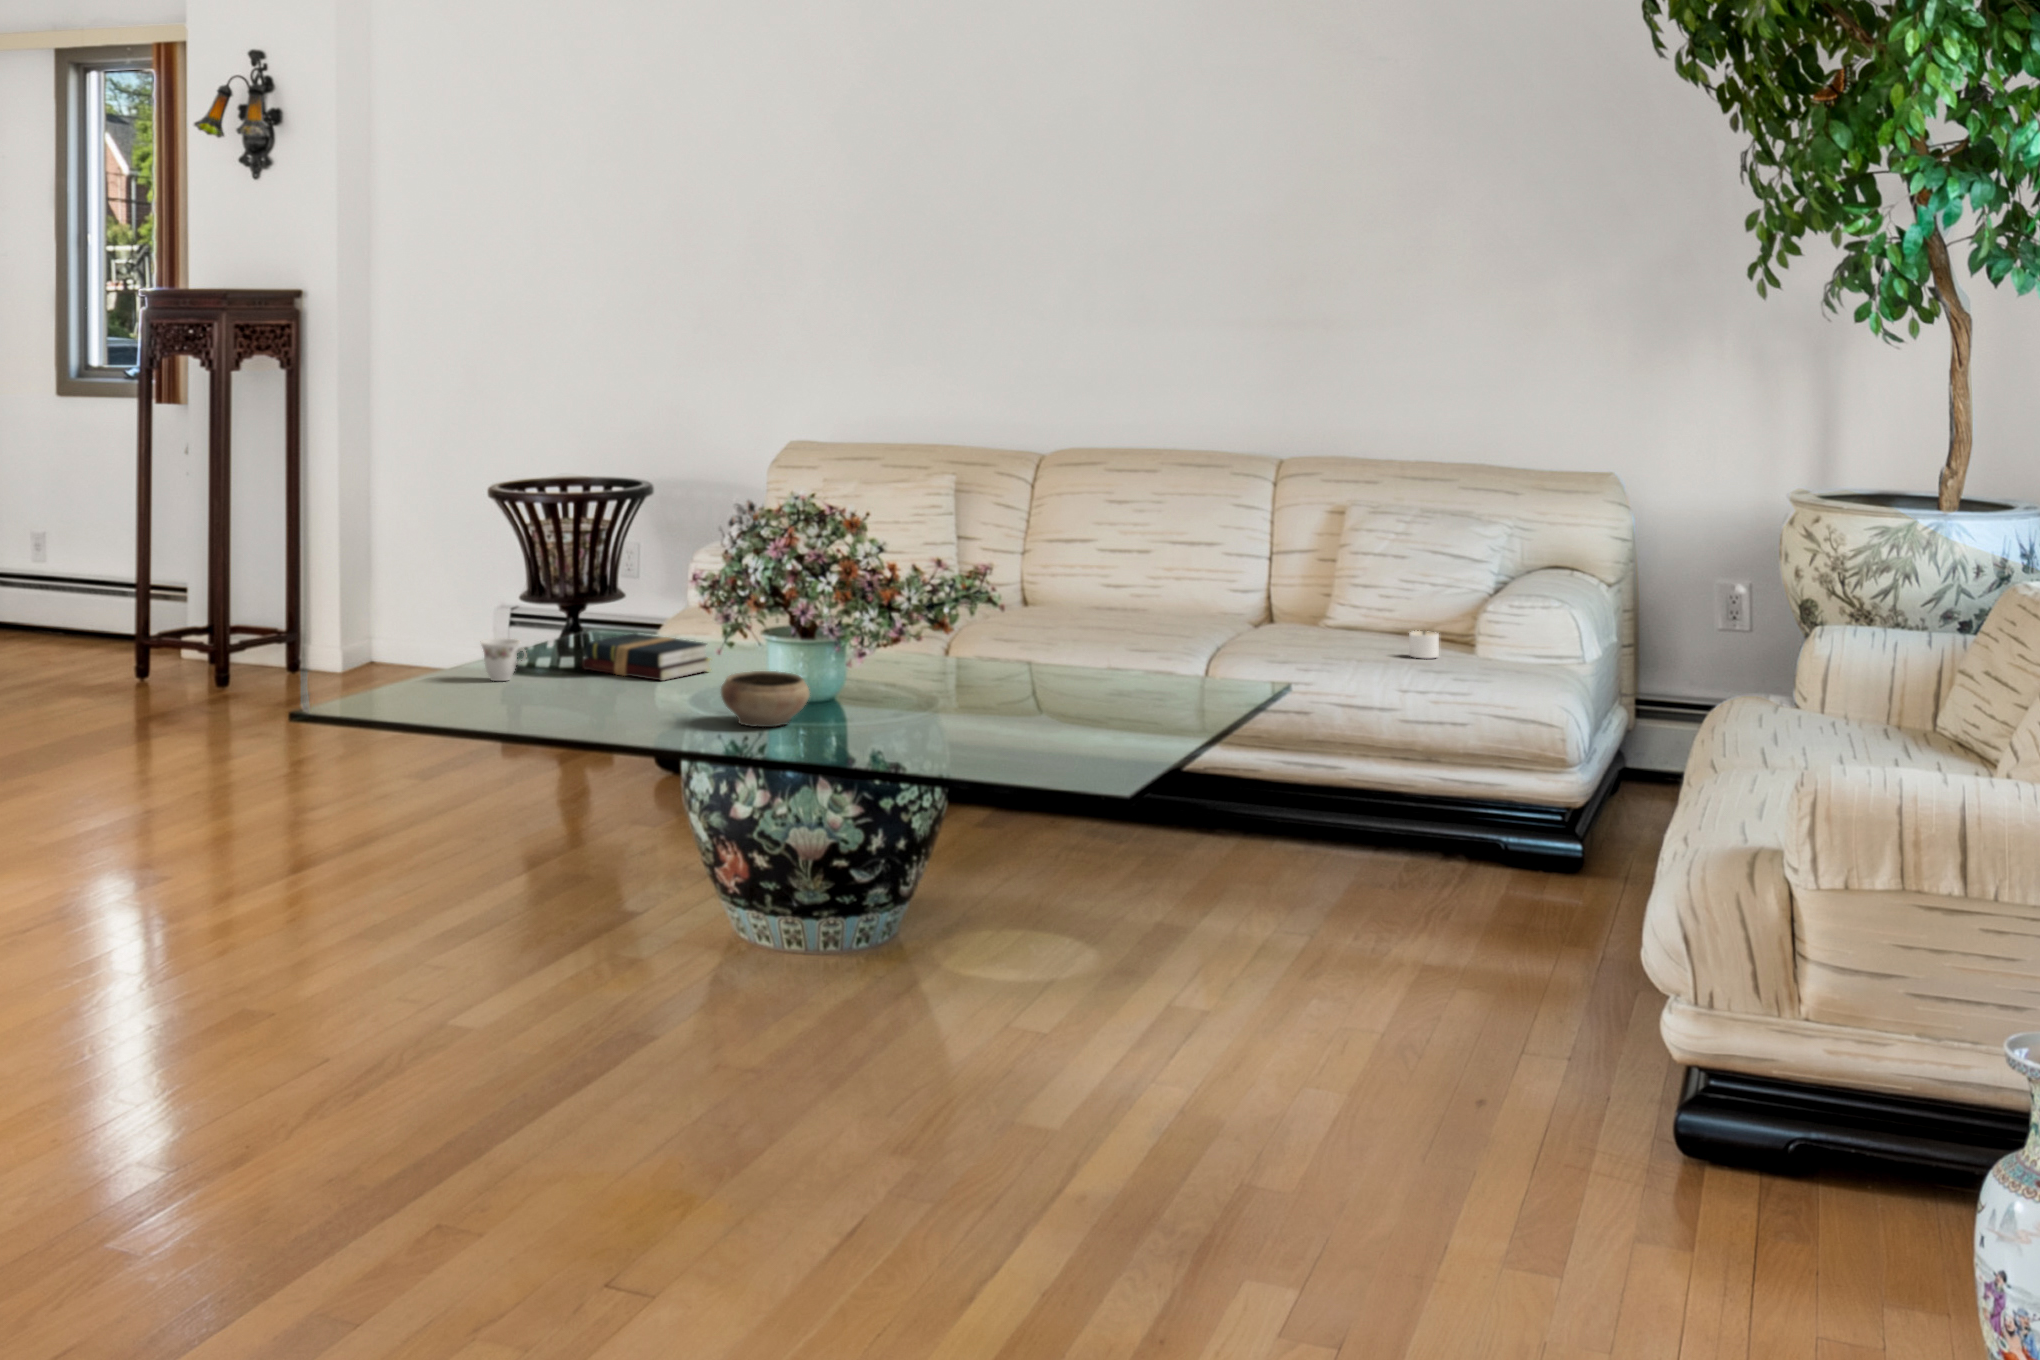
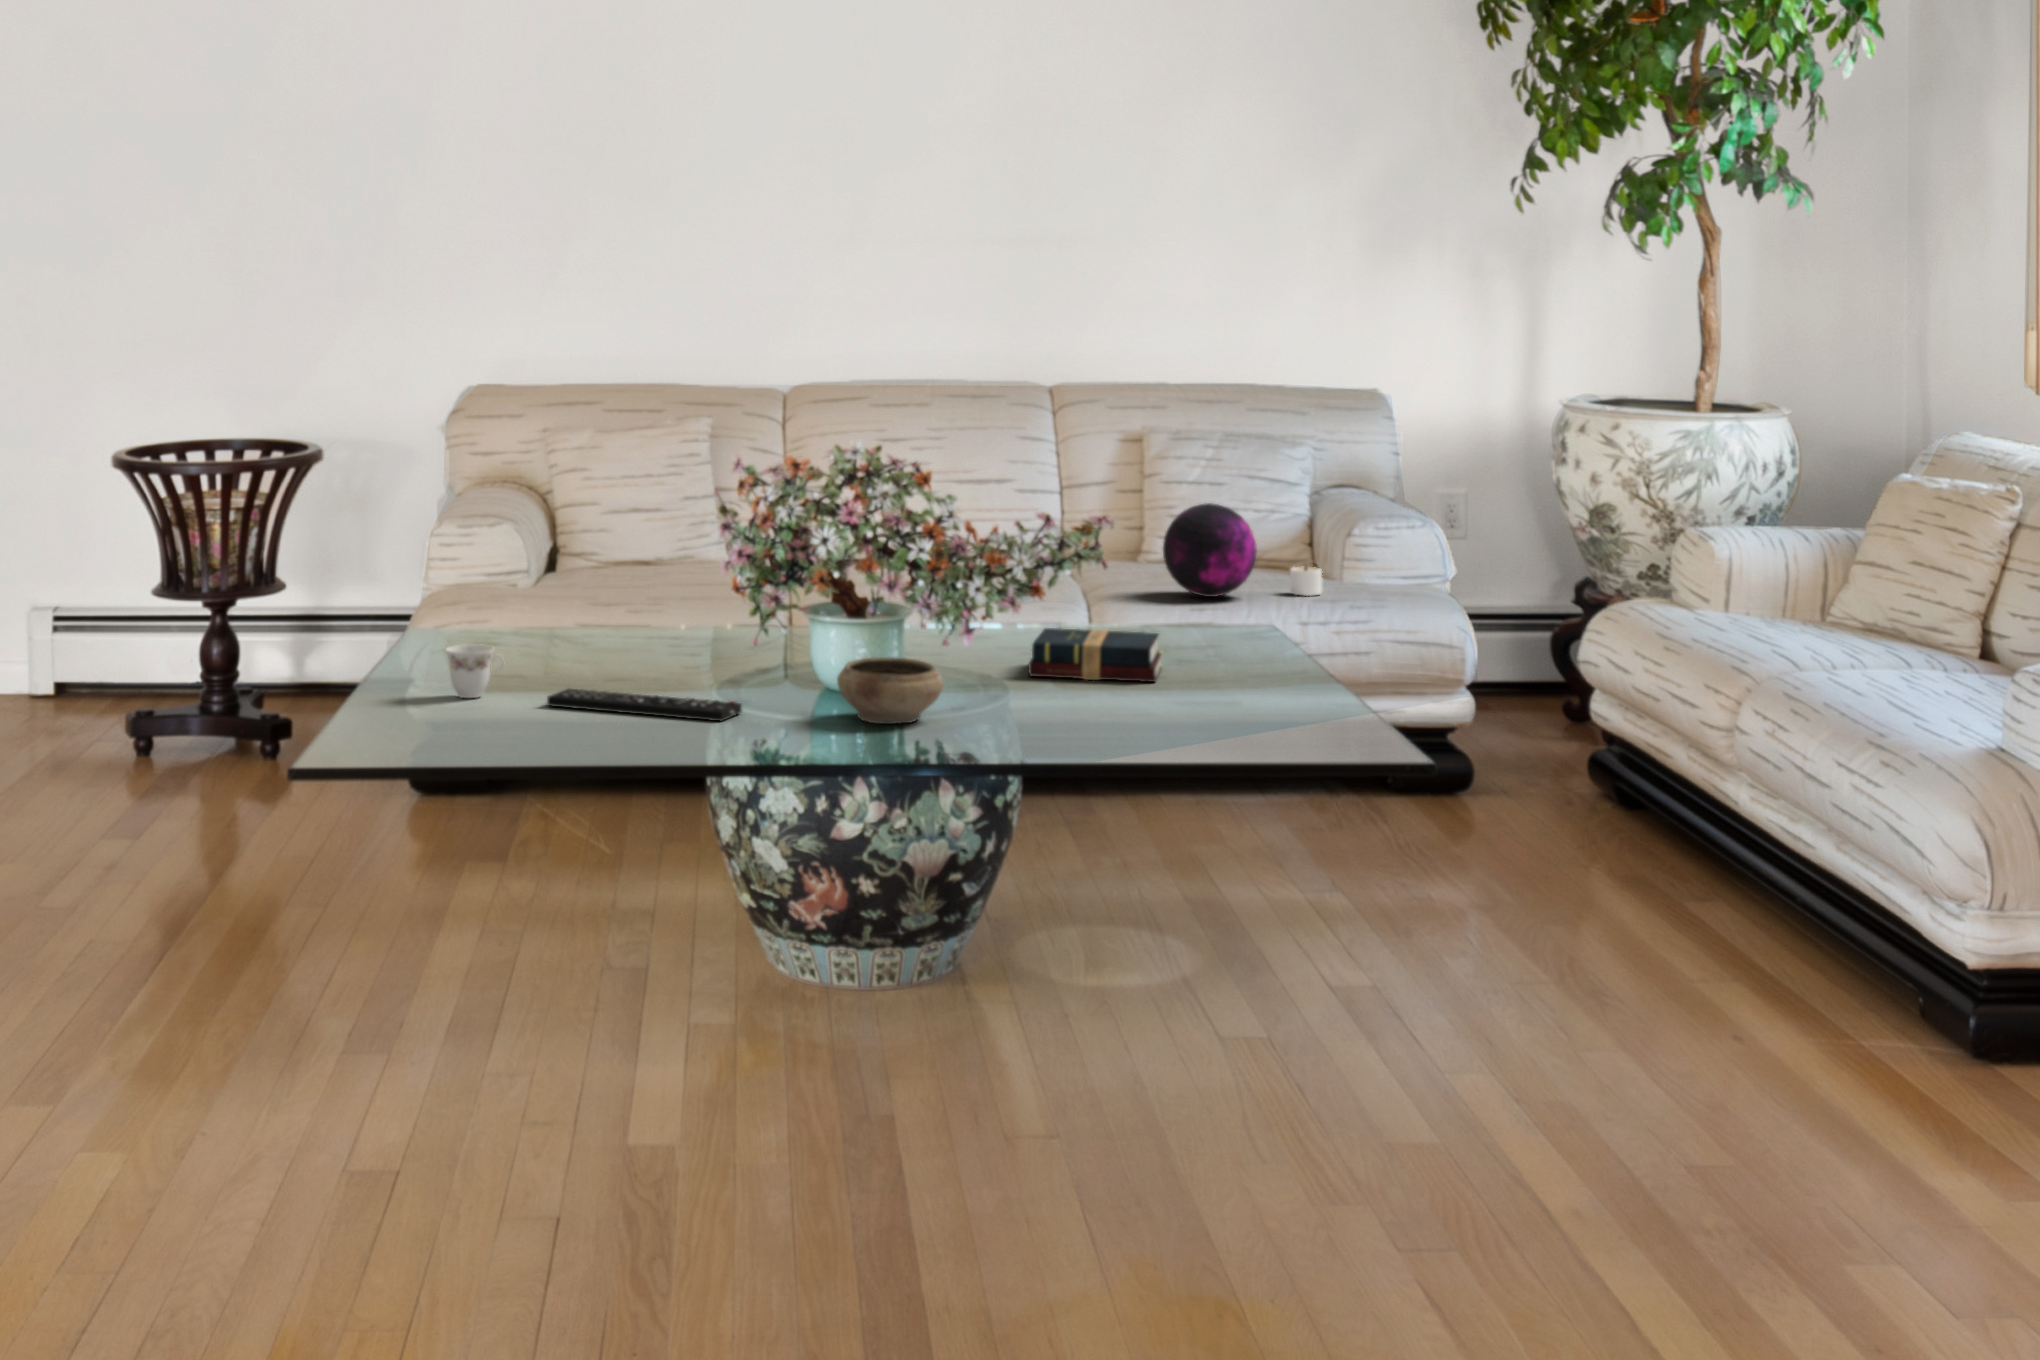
decorative orb: none [1280,567,1369,653] -> present [1163,503,1257,597]
hardback book: present [582,634,710,681] -> present [1029,628,1162,682]
remote control: none [535,679,662,713] -> present [547,689,742,721]

